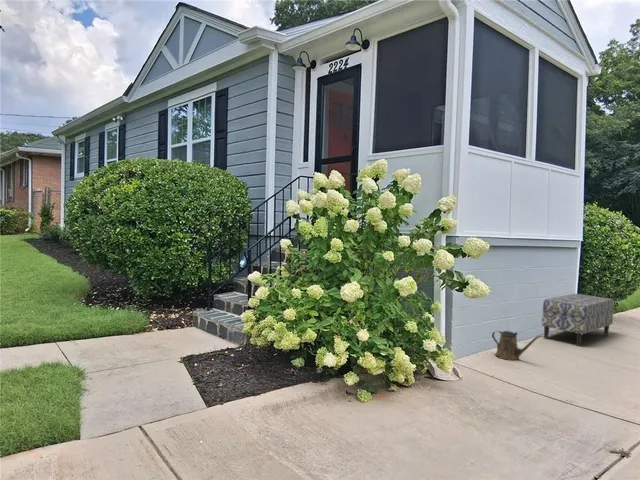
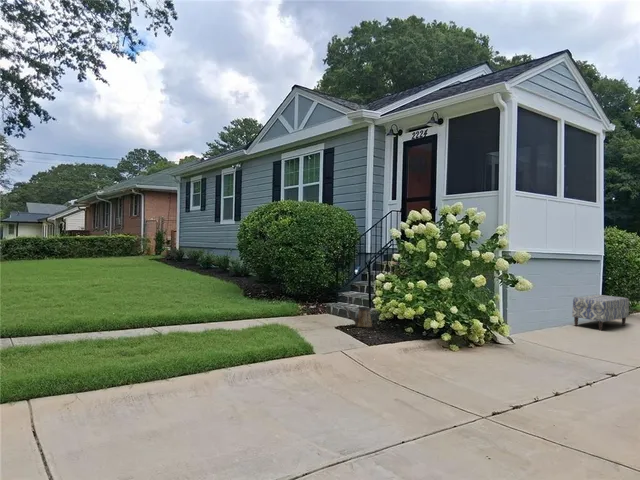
watering can: present [492,331,541,360] -> present [342,305,376,328]

